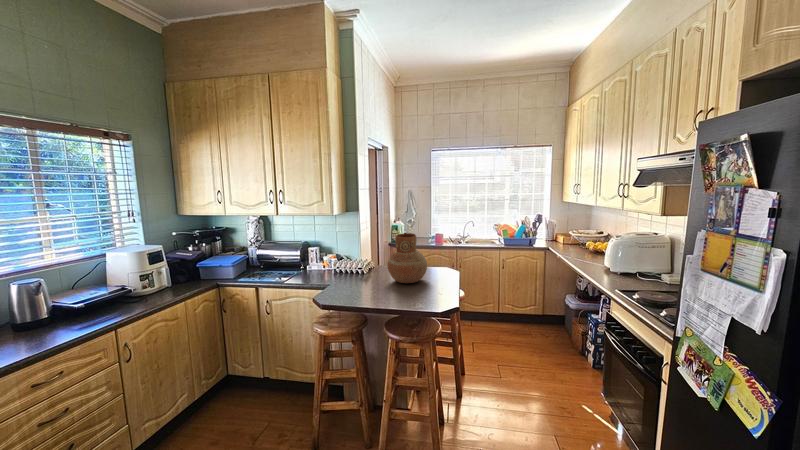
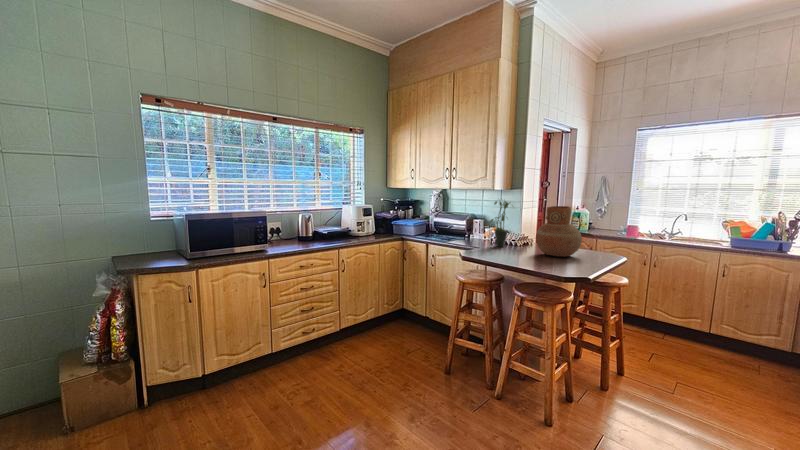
potted plant: none [336,227,359,280] -> present [491,201,509,247]

